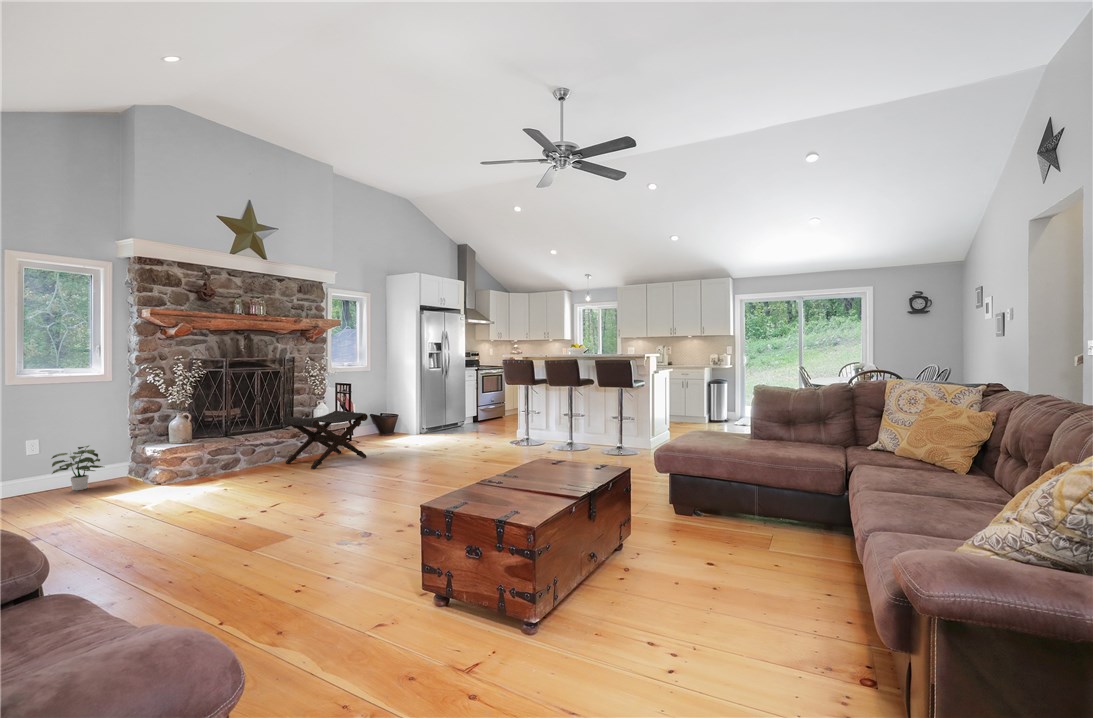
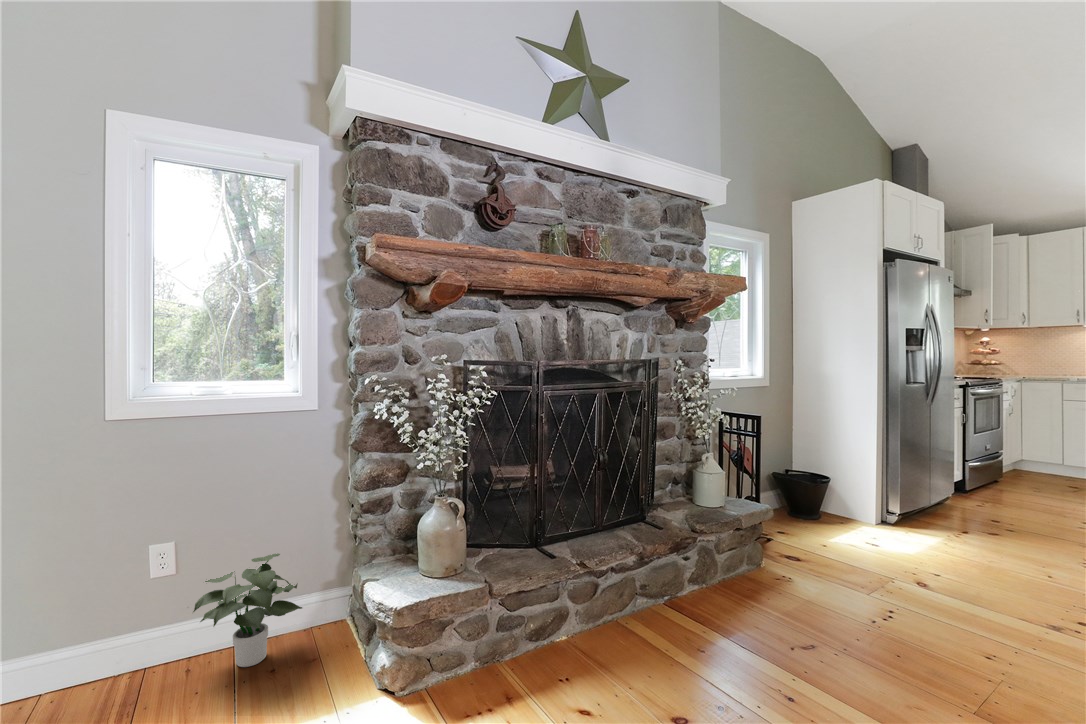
footstool: present [283,411,368,469] -> none [656,483,873,686]

